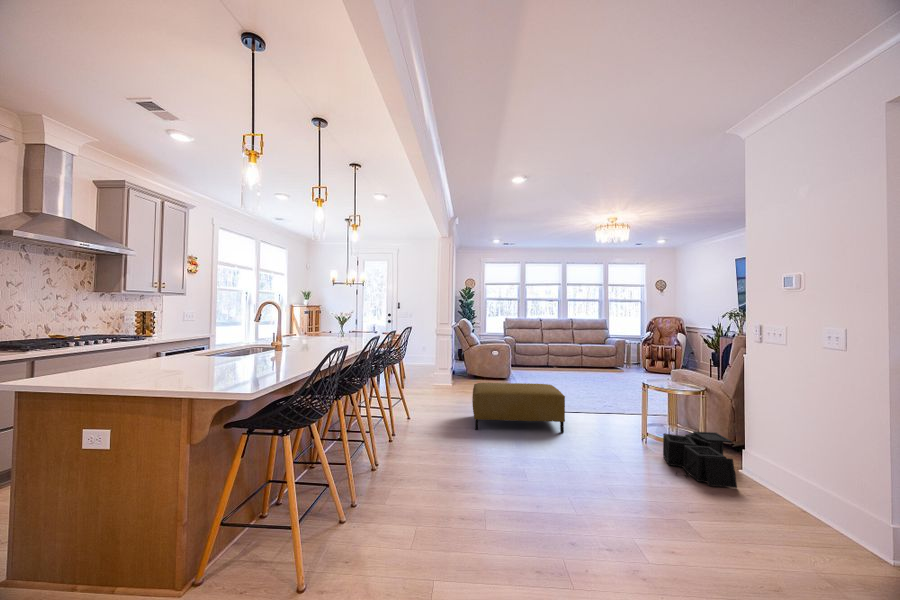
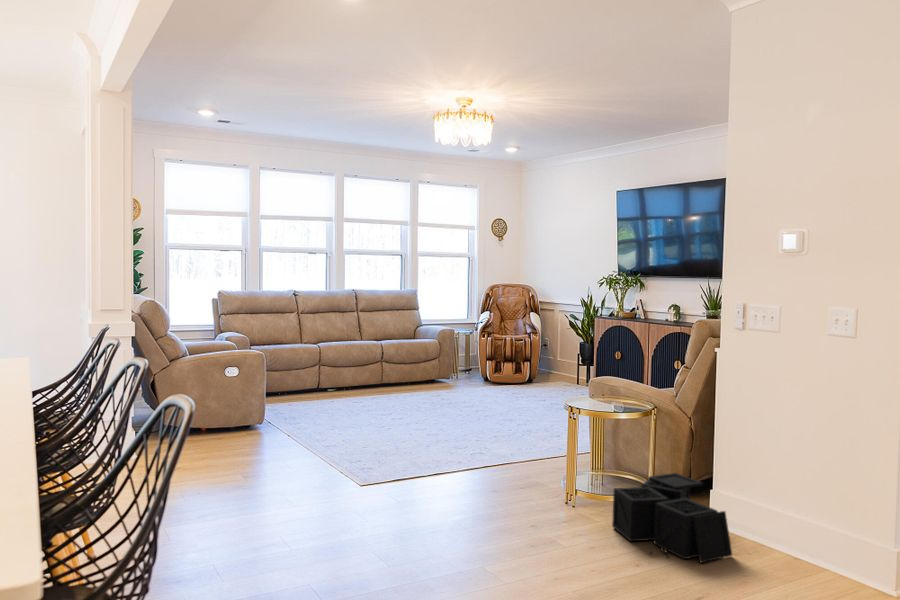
ottoman: present [472,383,565,433] -> none [233,427,440,552]

